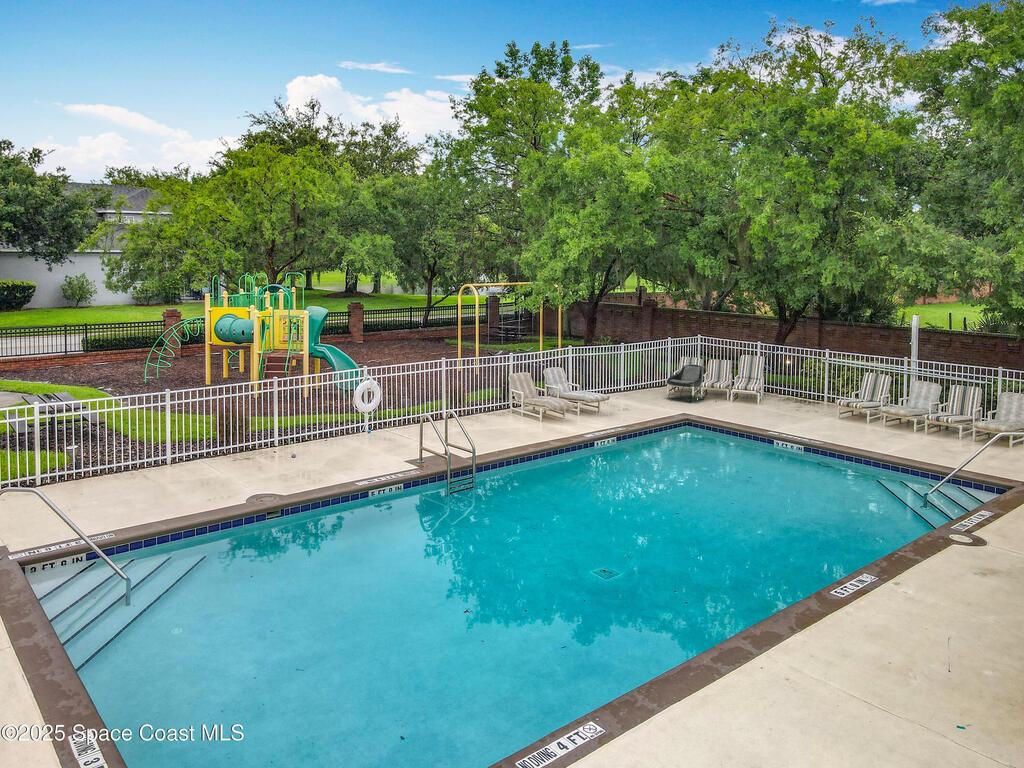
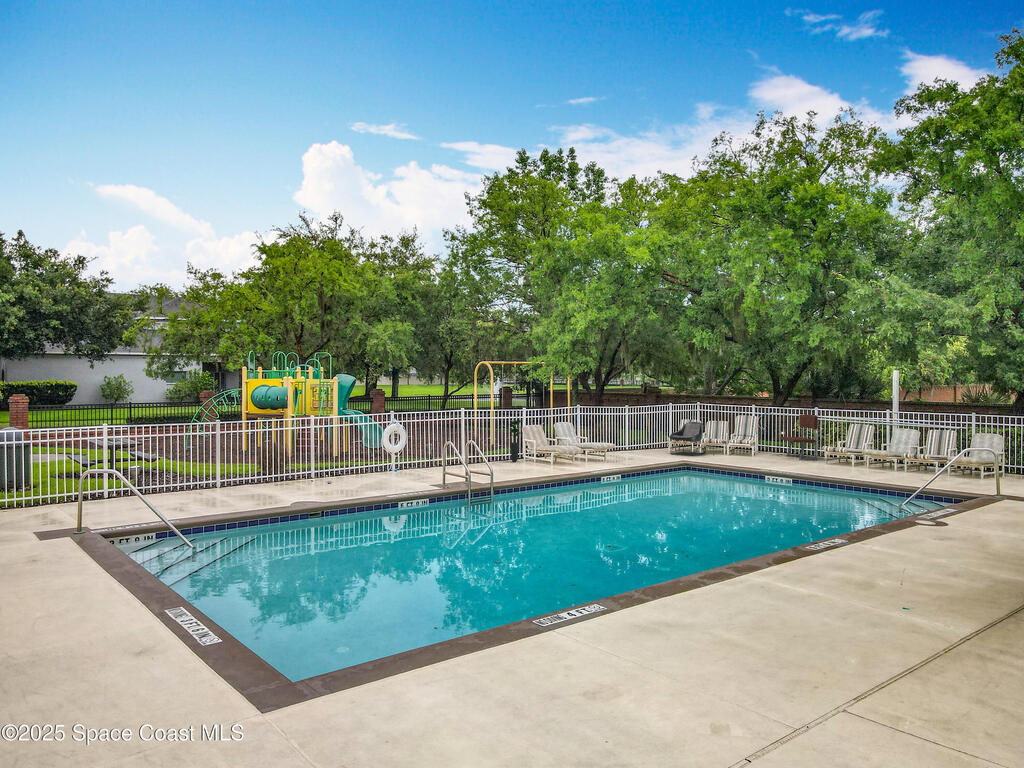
bench: none [785,359,828,410] -> present [780,414,818,460]
potted plant: none [491,367,511,413] -> present [510,420,523,462]

